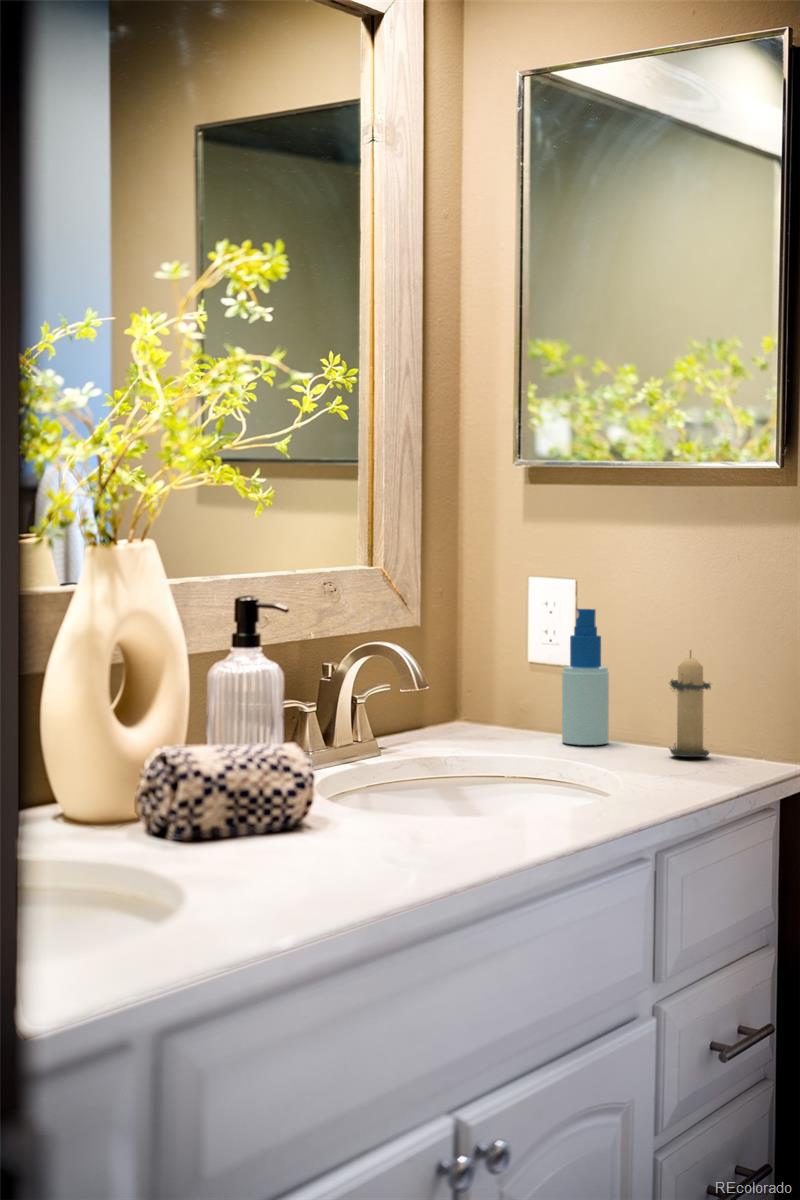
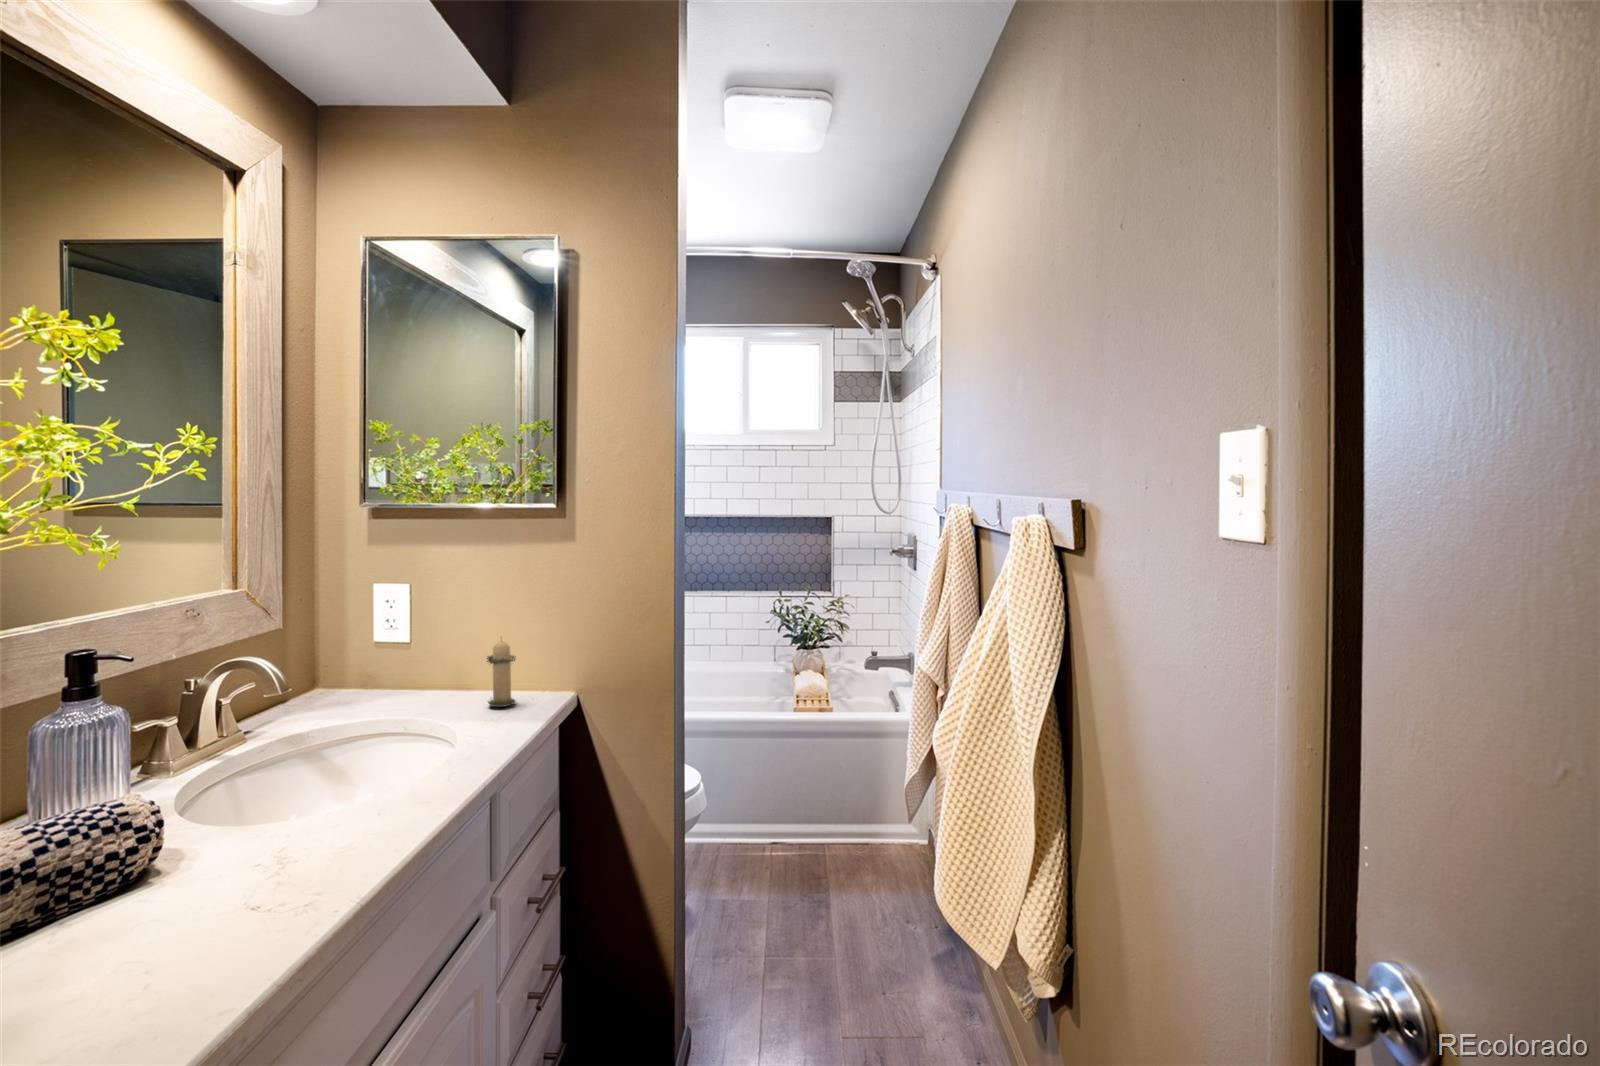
spray bottle: present [562,609,609,745] -> none [405,609,442,704]

